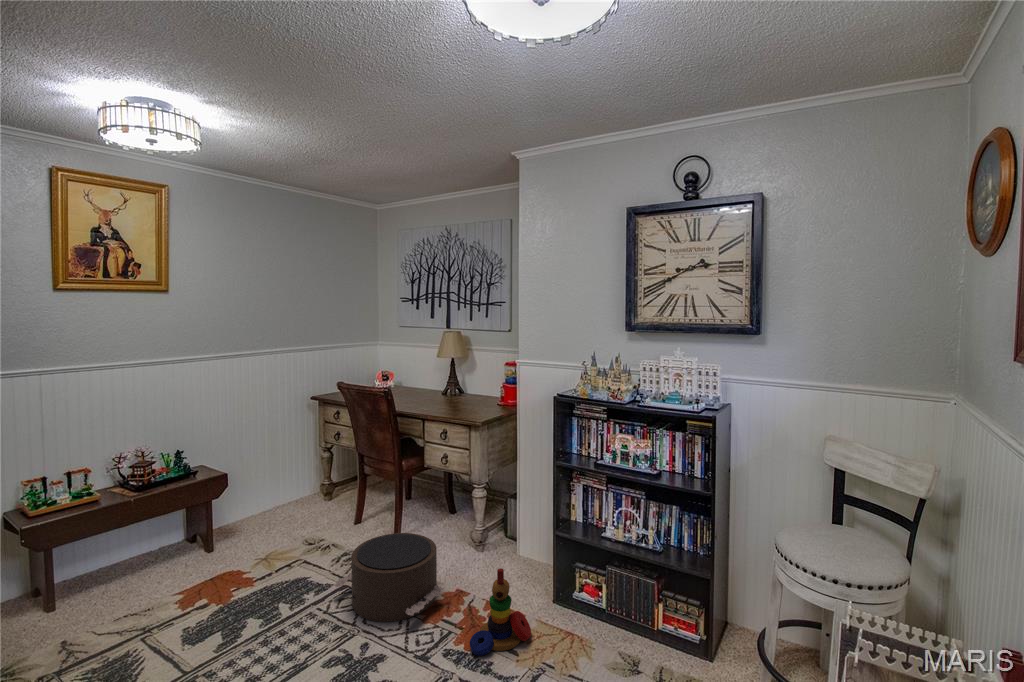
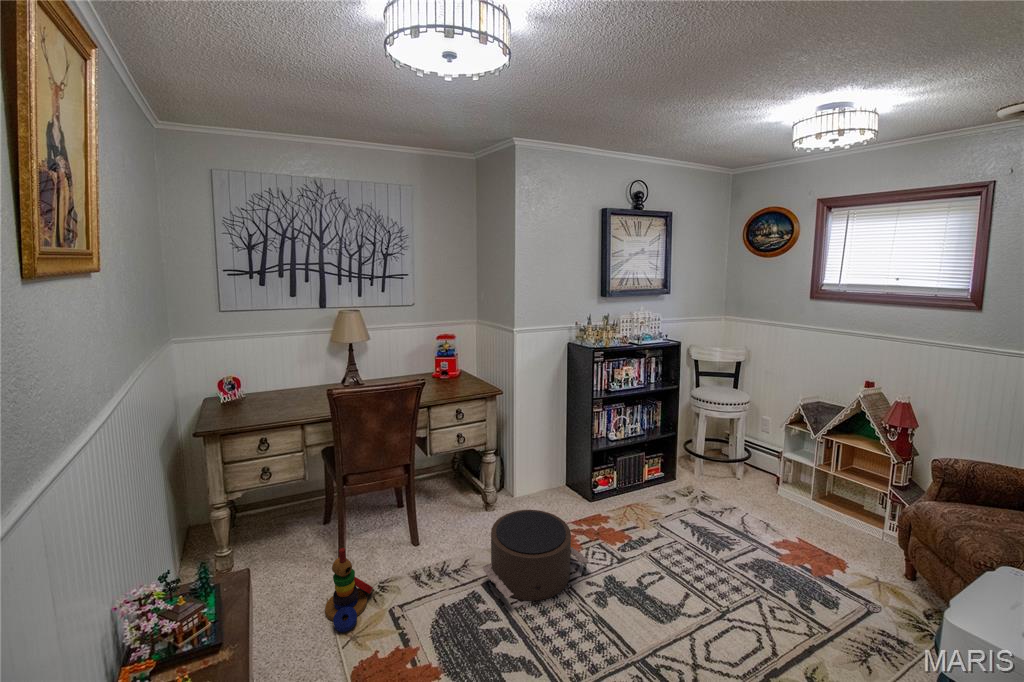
stacking toy: present [470,568,531,656] -> present [325,548,373,632]

